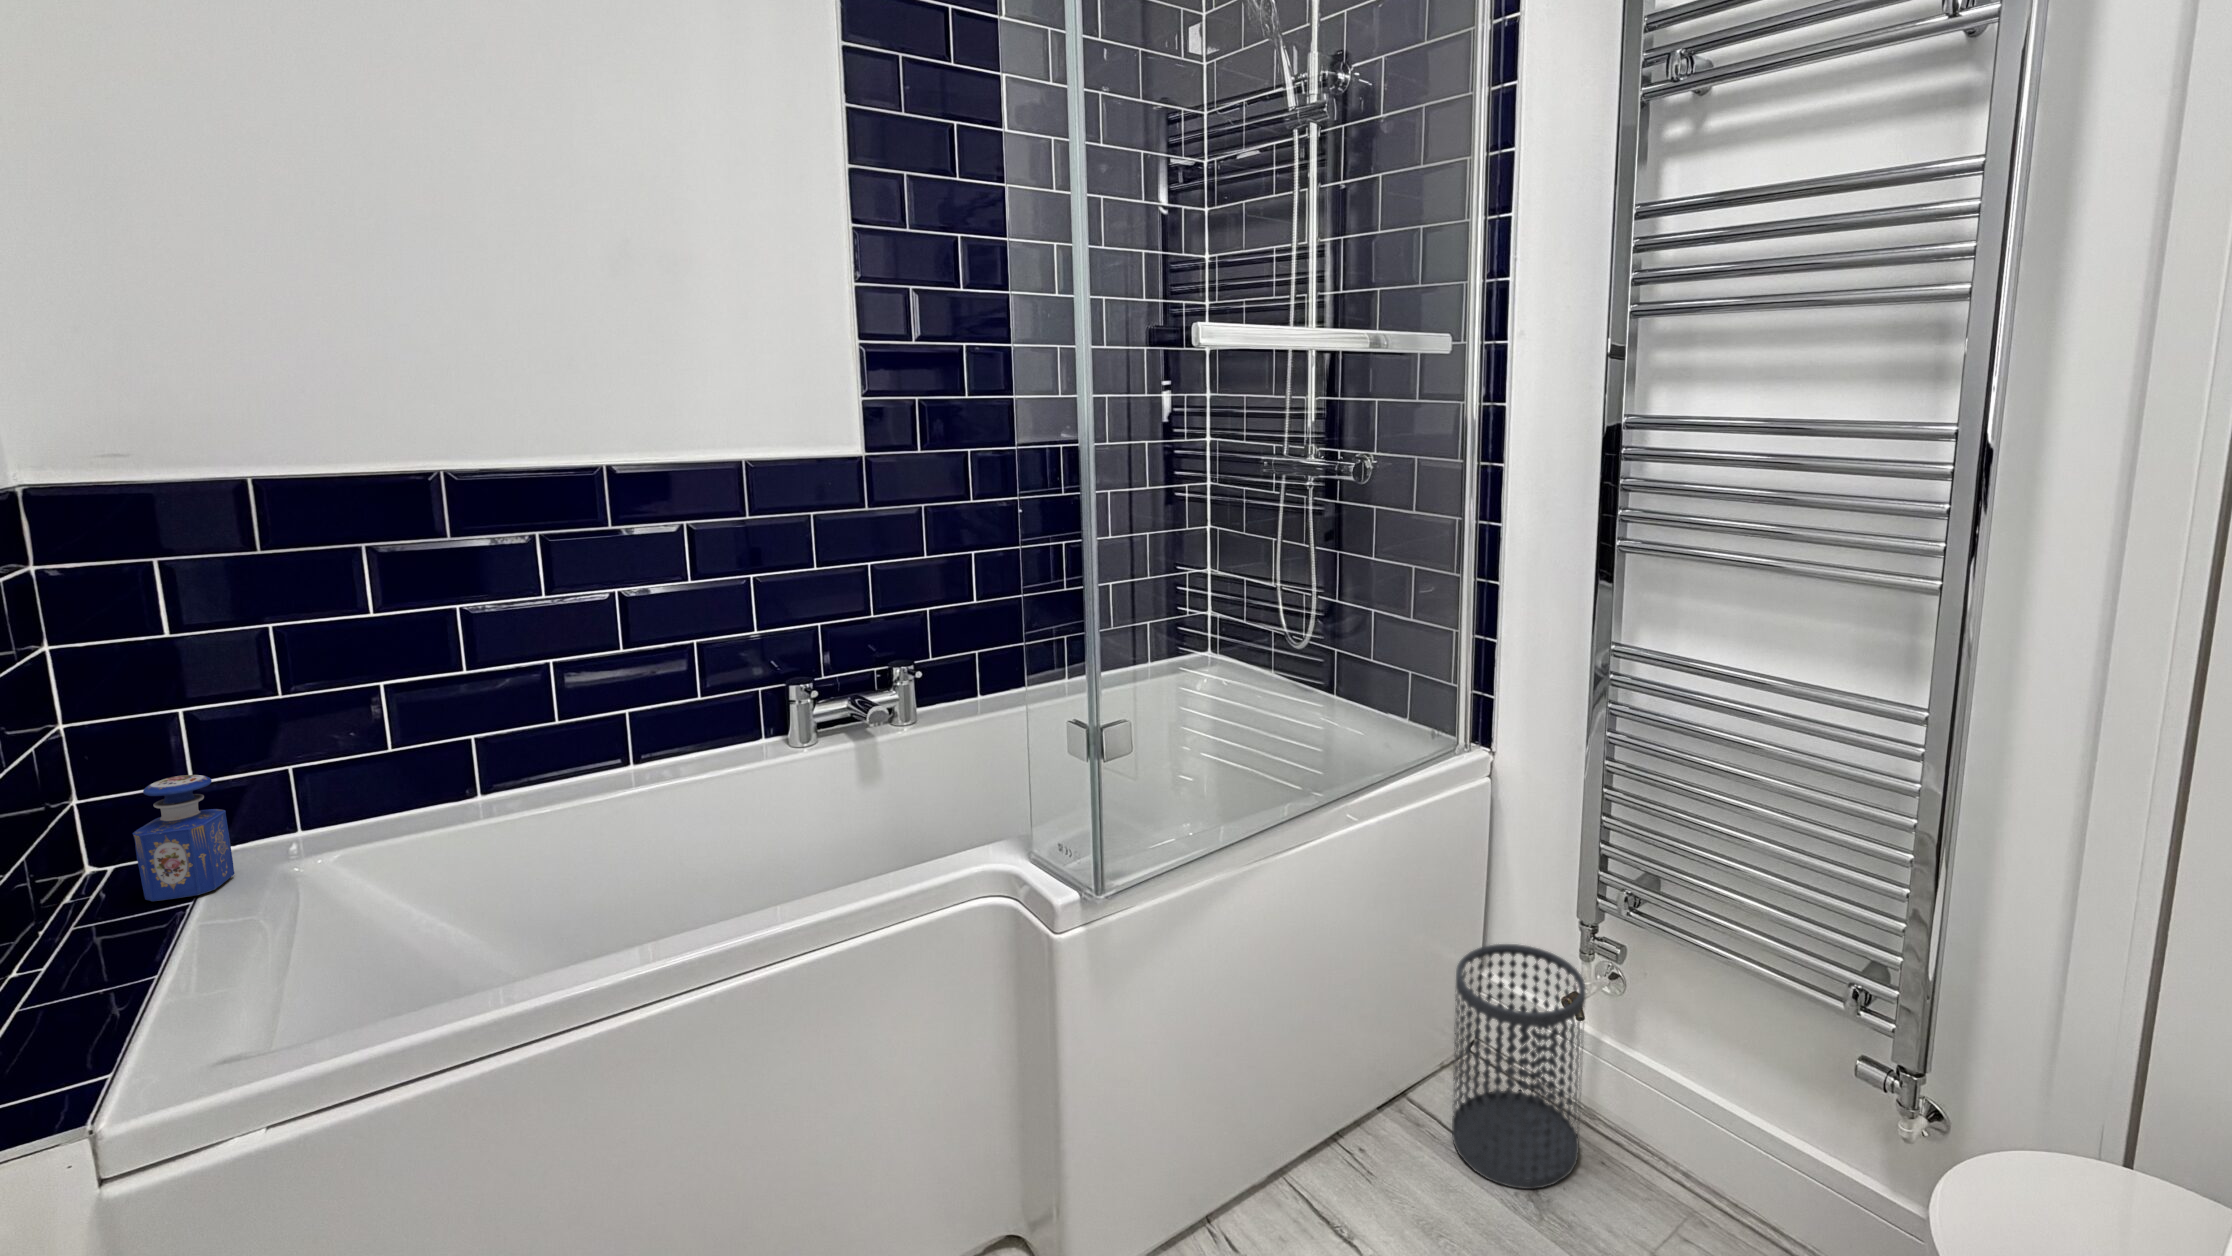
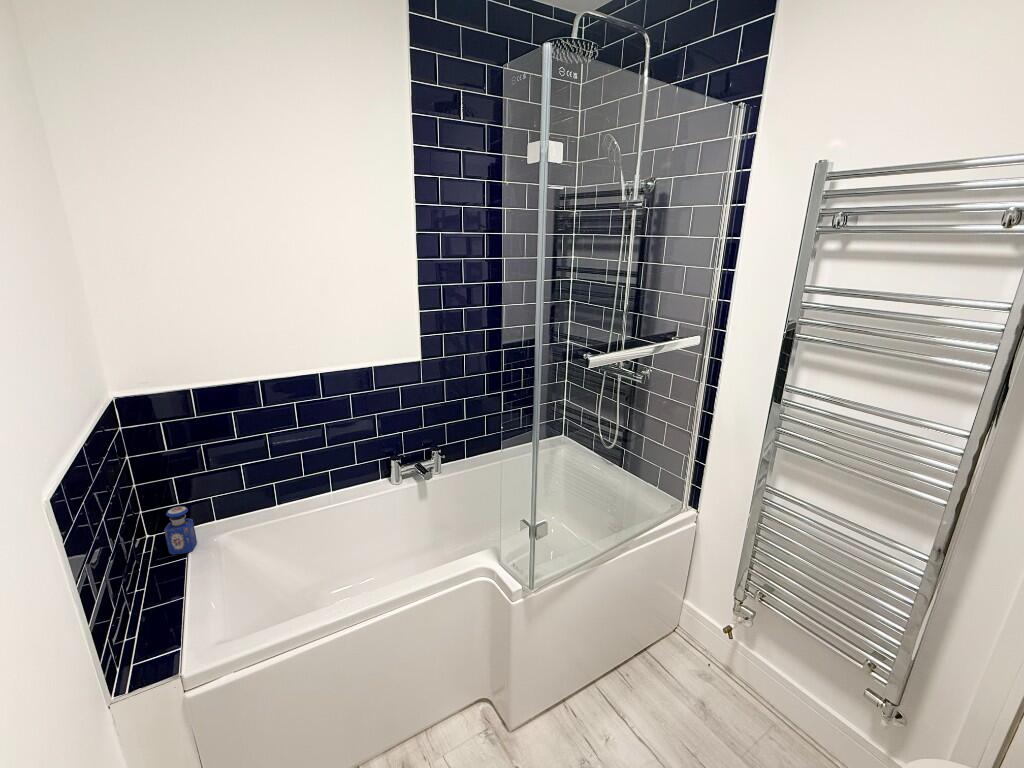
wastebasket: present [1452,944,1586,1189] -> none [667,599,735,705]

